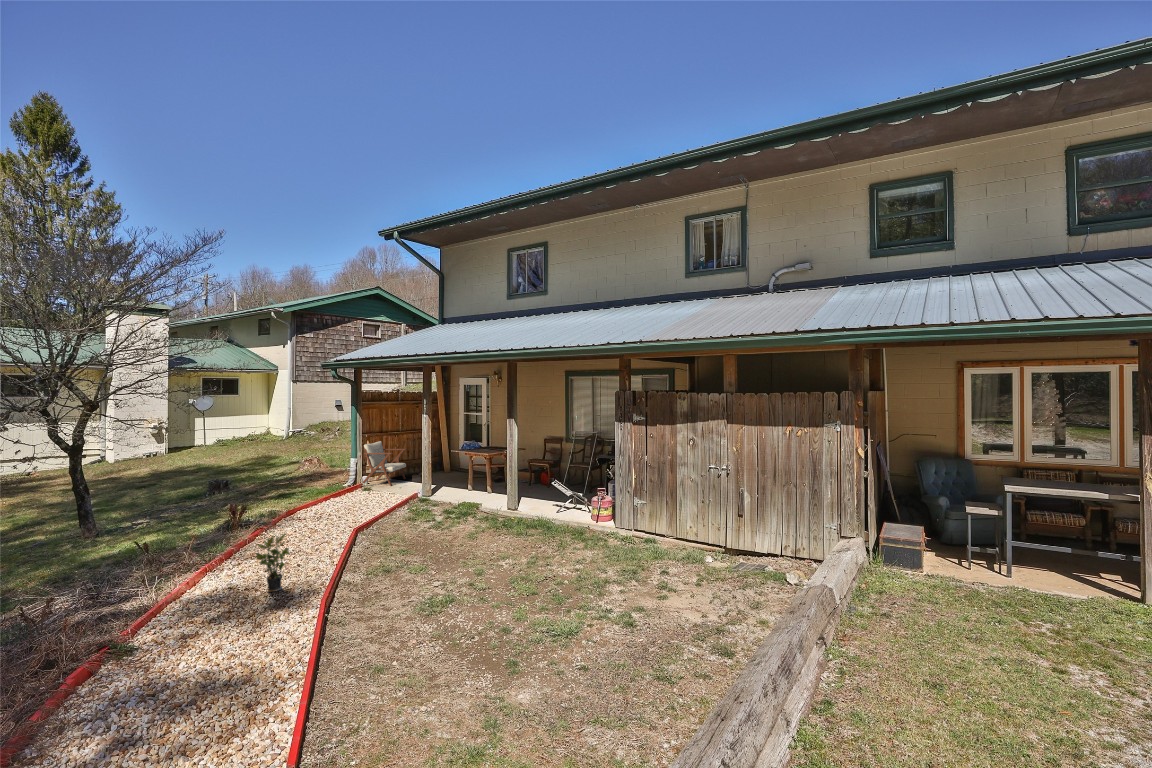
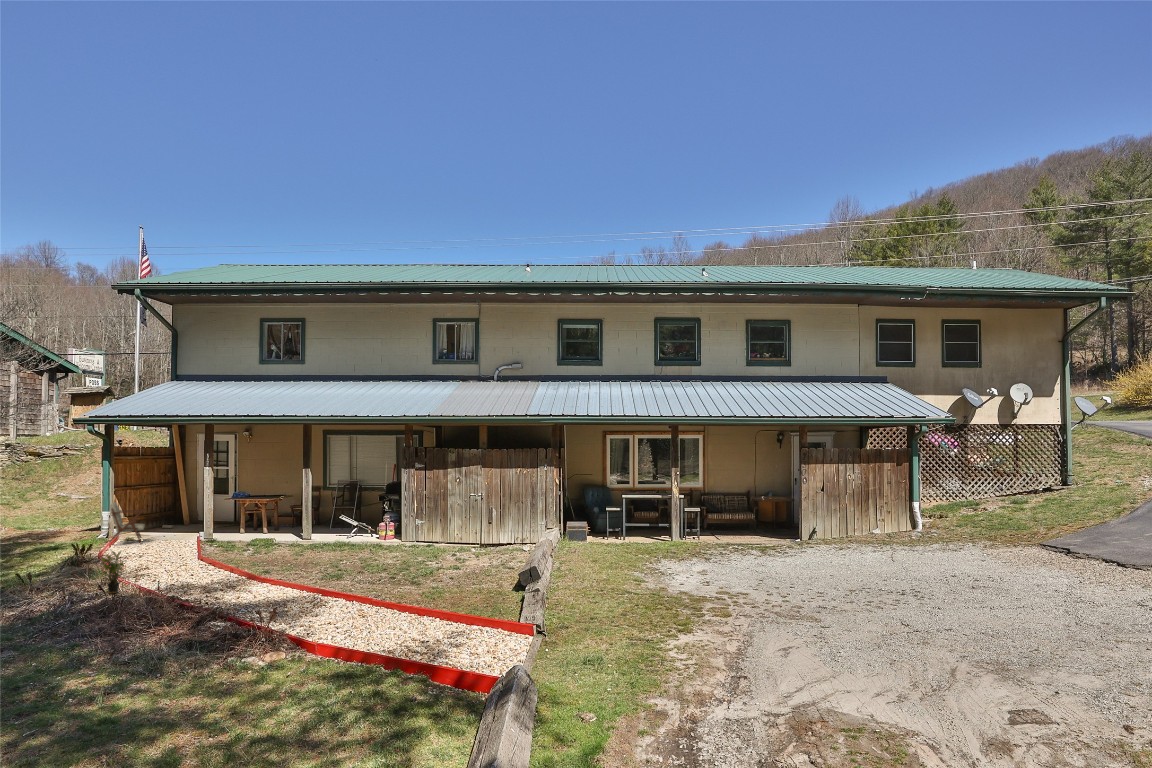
potted plant: present [256,533,290,592] -> present [102,551,124,594]

